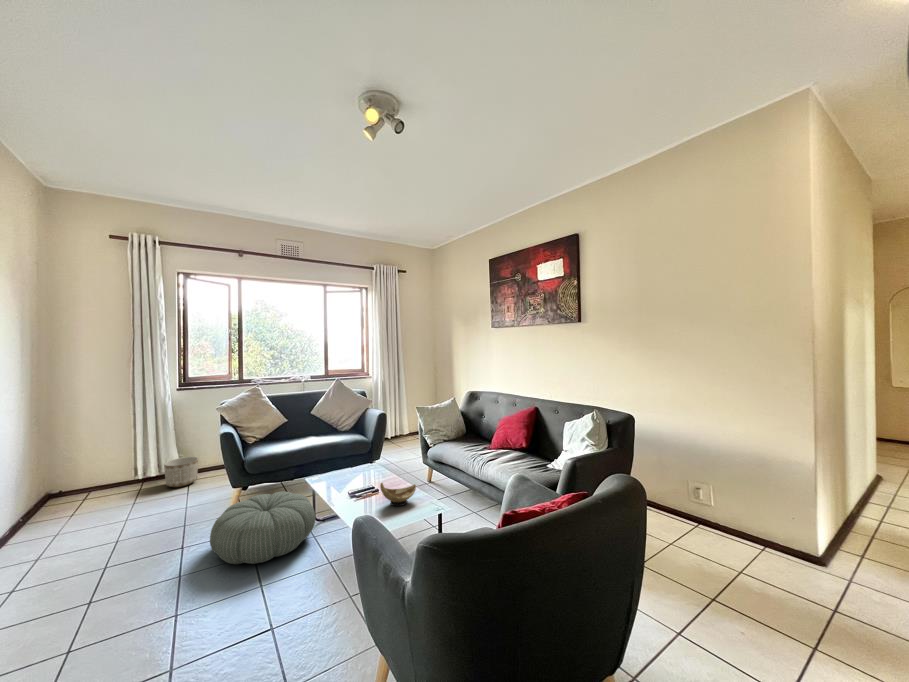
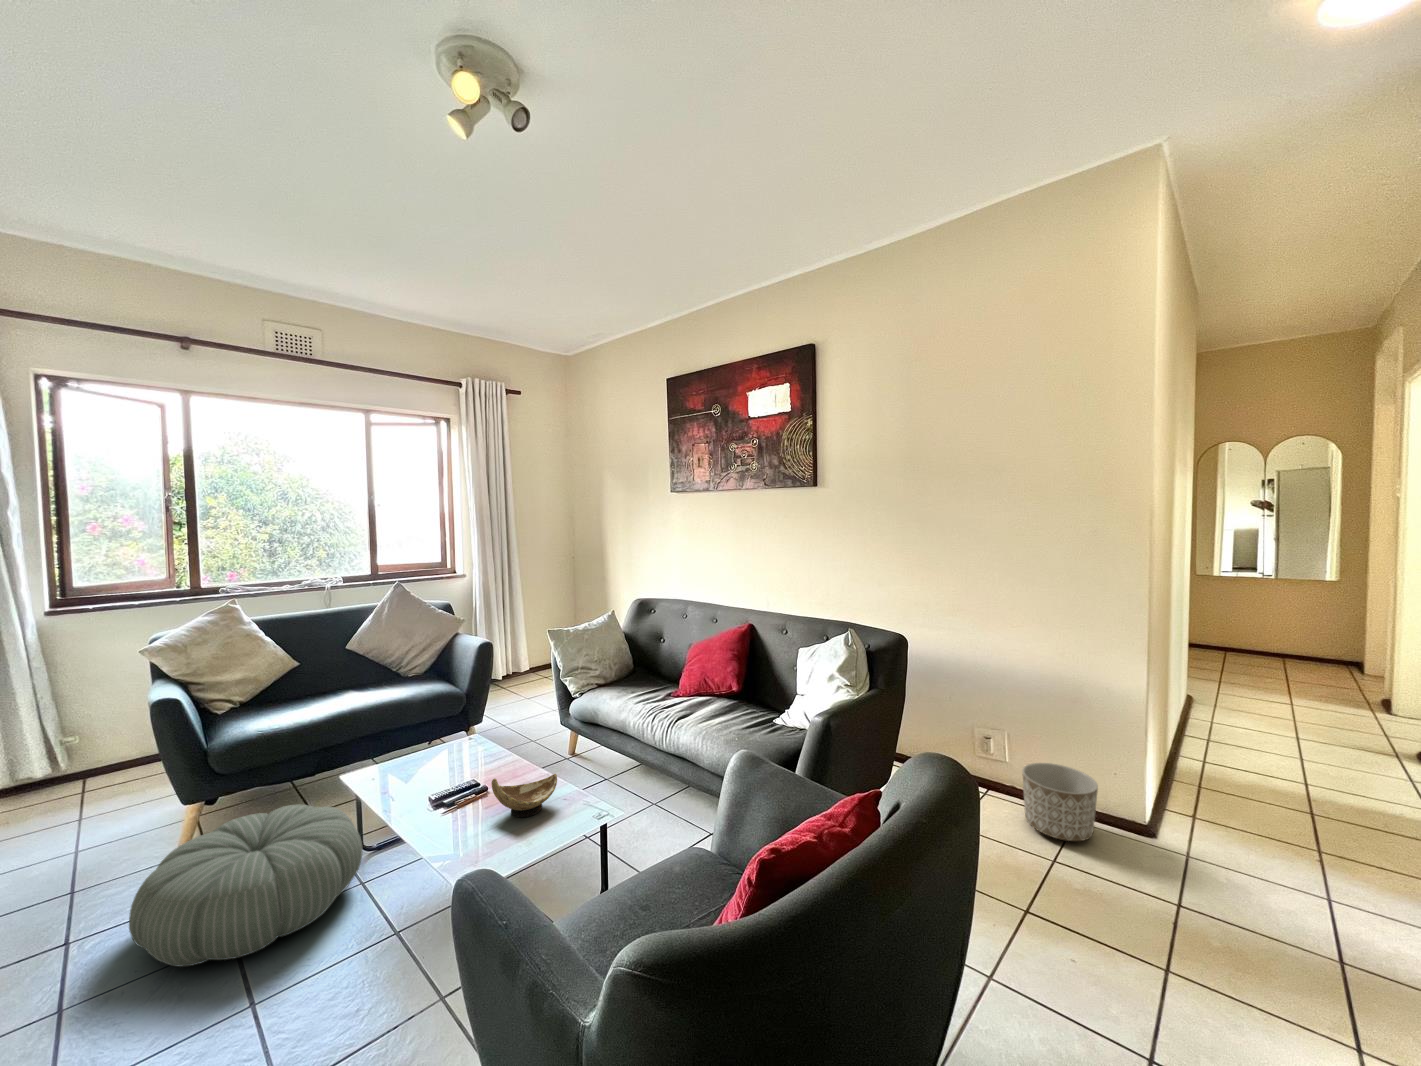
planter: present [164,457,198,487] -> present [1022,763,1098,841]

